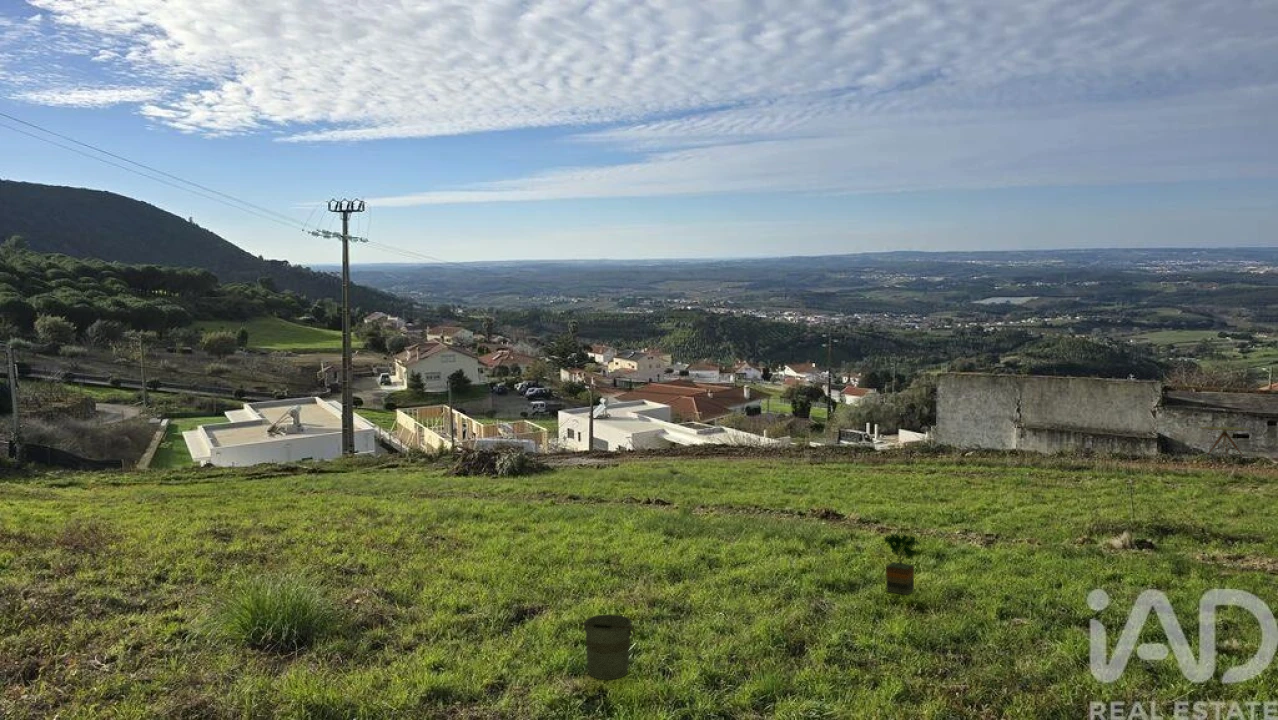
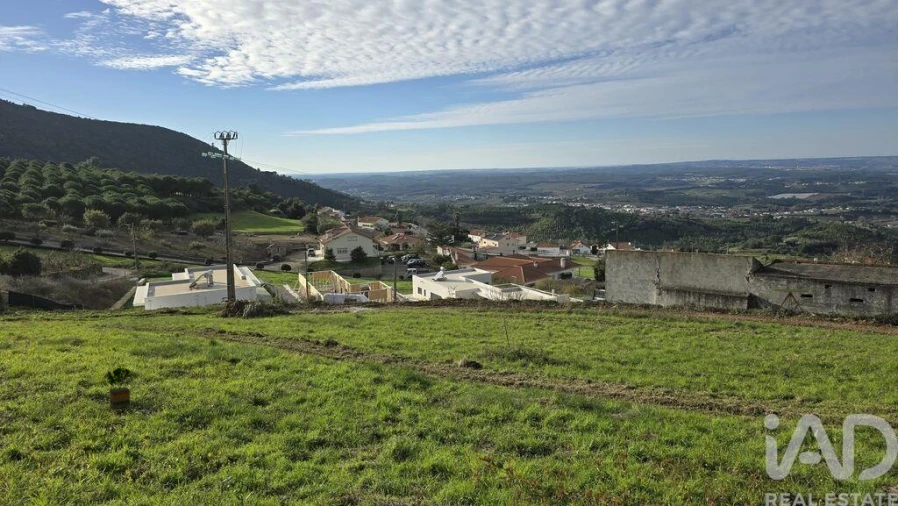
potted tree: present [884,534,920,595] -> present [104,368,135,409]
bucket: present [580,614,635,680] -> none [39,382,71,413]

